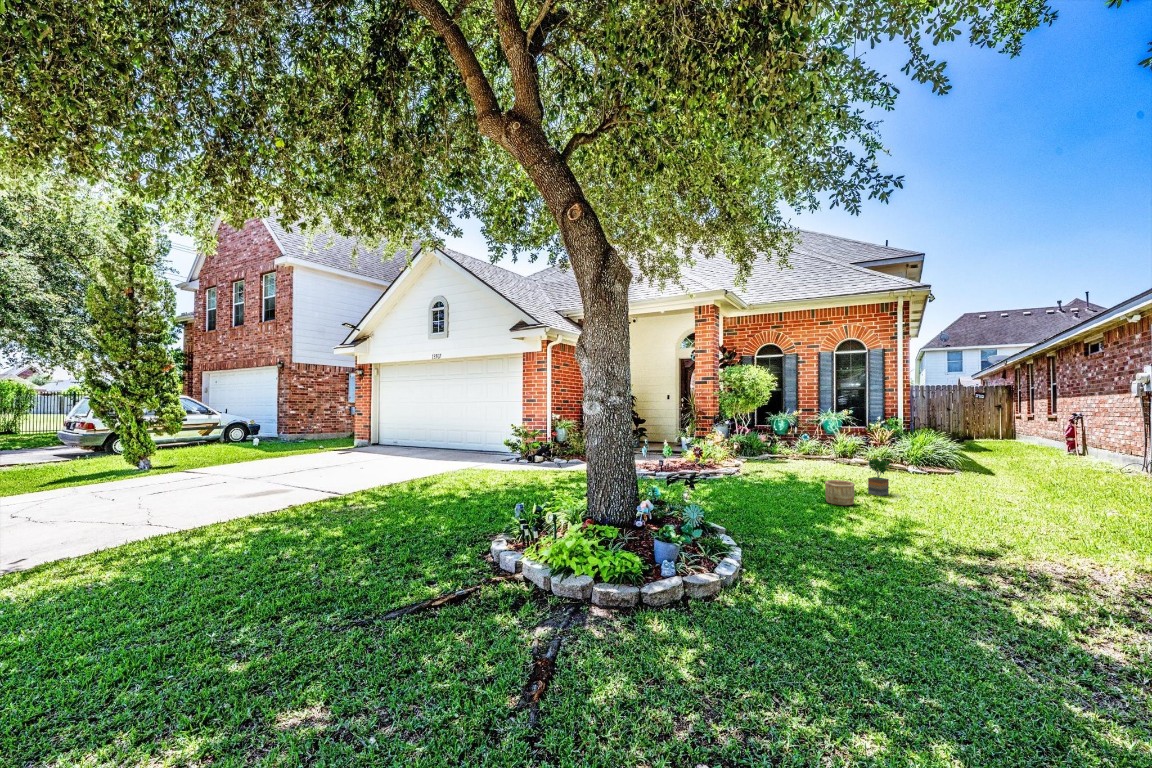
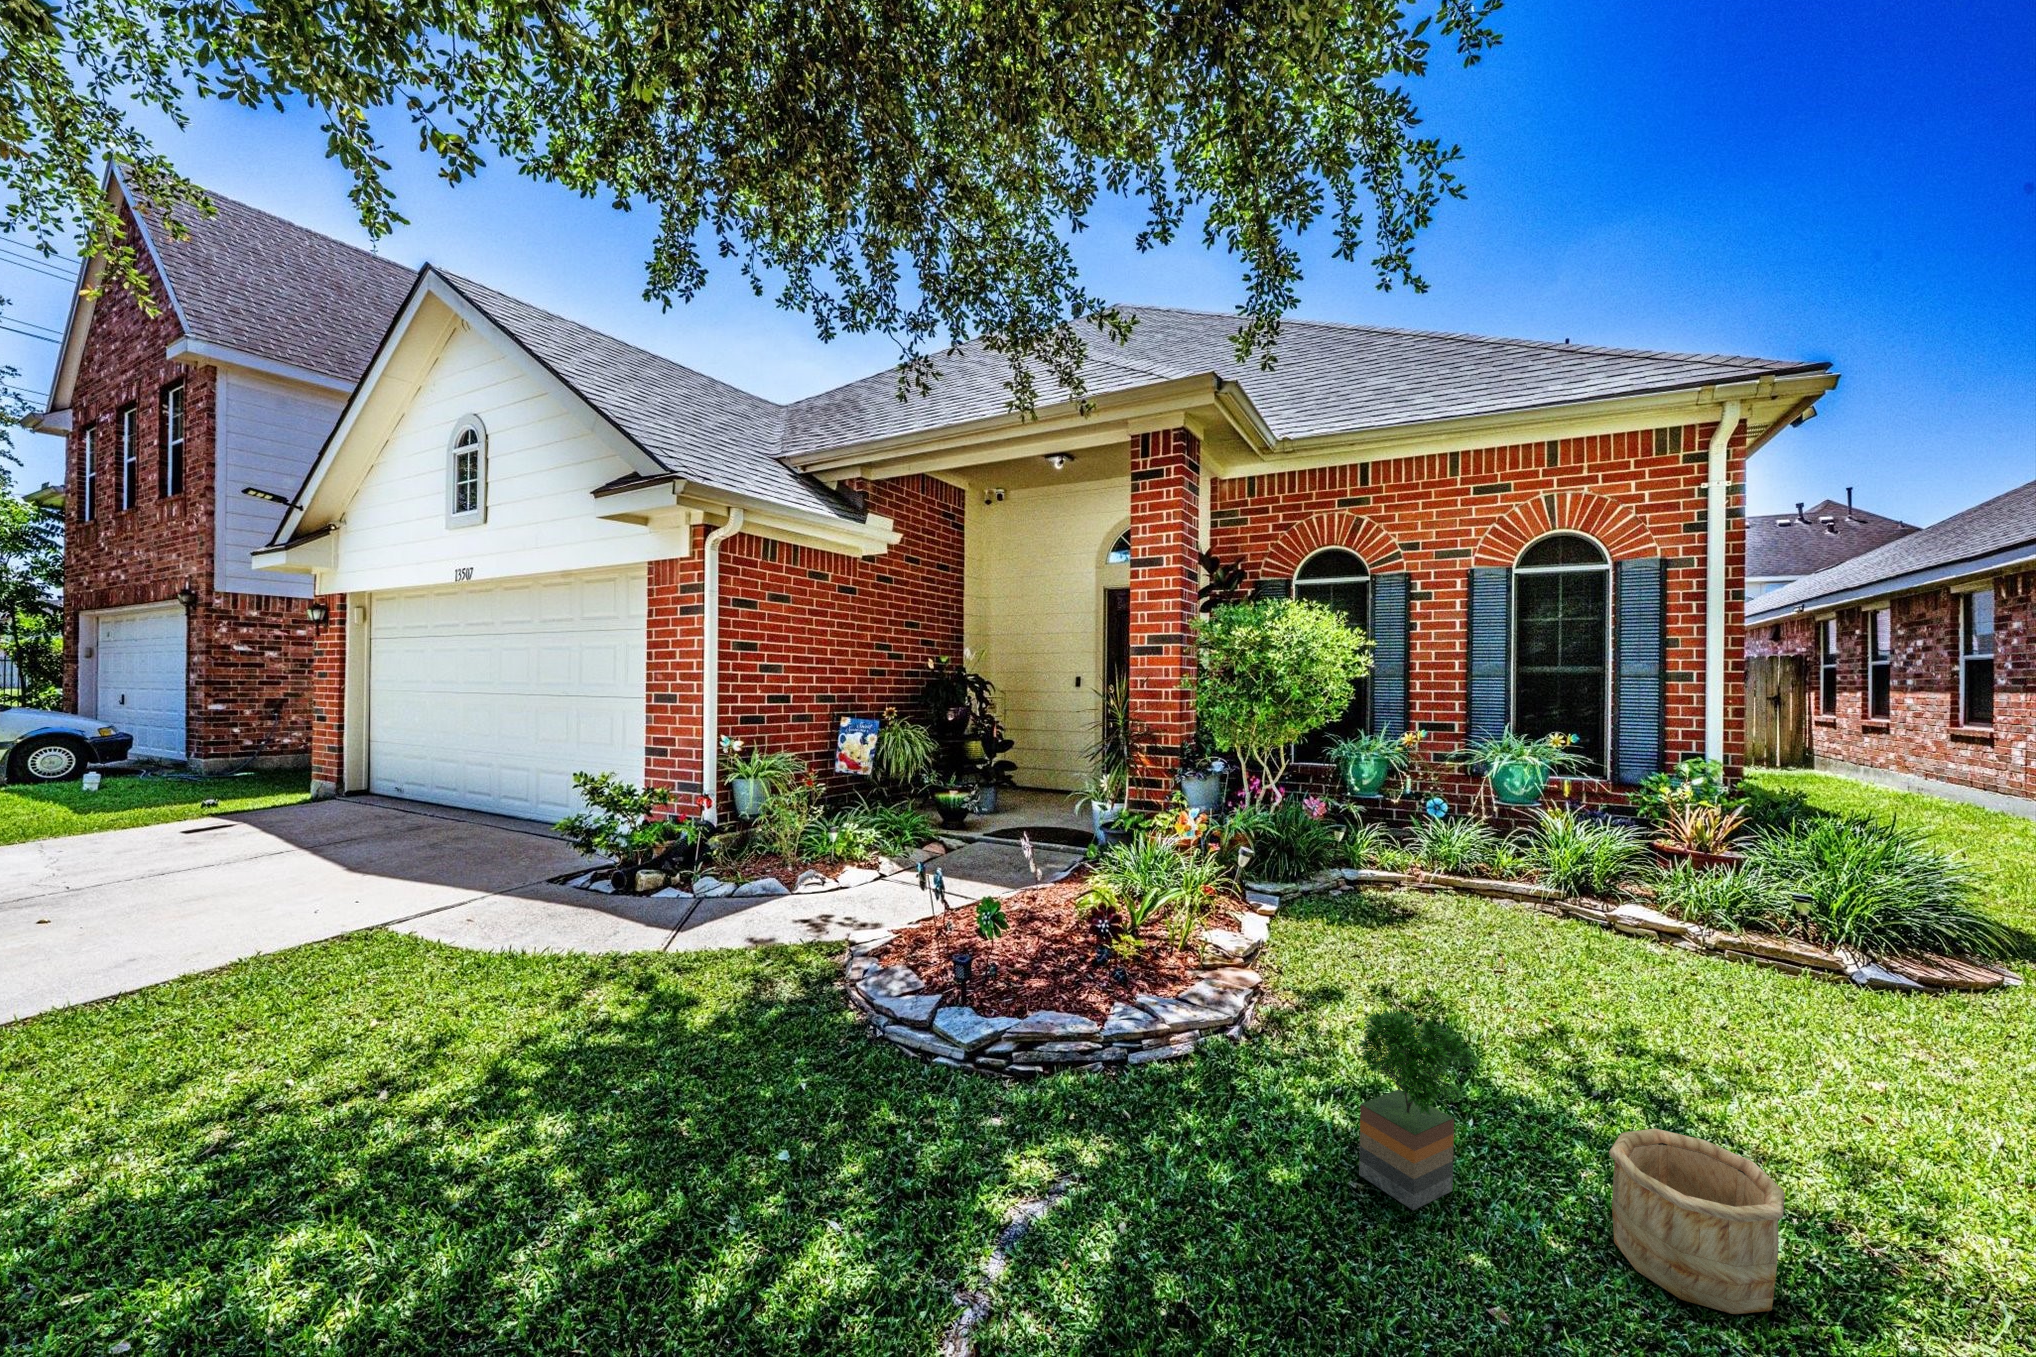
potted tree: present [868,459,893,496] -> present [1359,1010,1478,1210]

